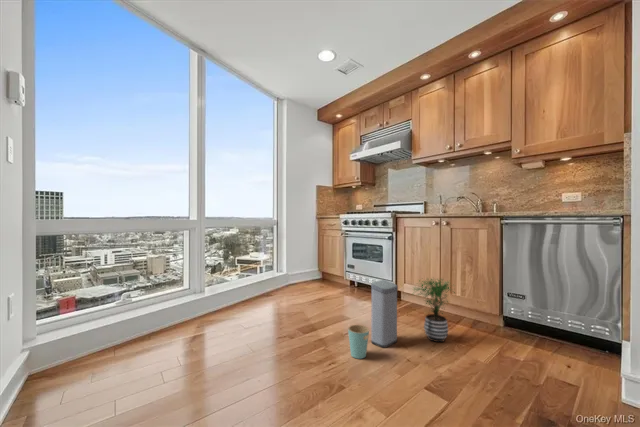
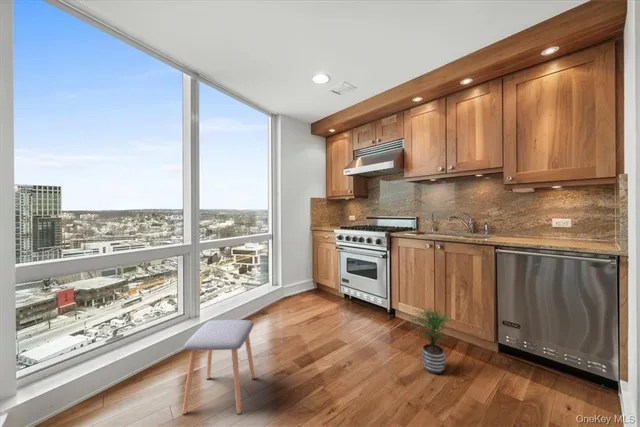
trash can: present [348,280,398,359] -> none [348,313,396,401]
stool: none [187,281,257,365] -> present [183,320,255,415]

